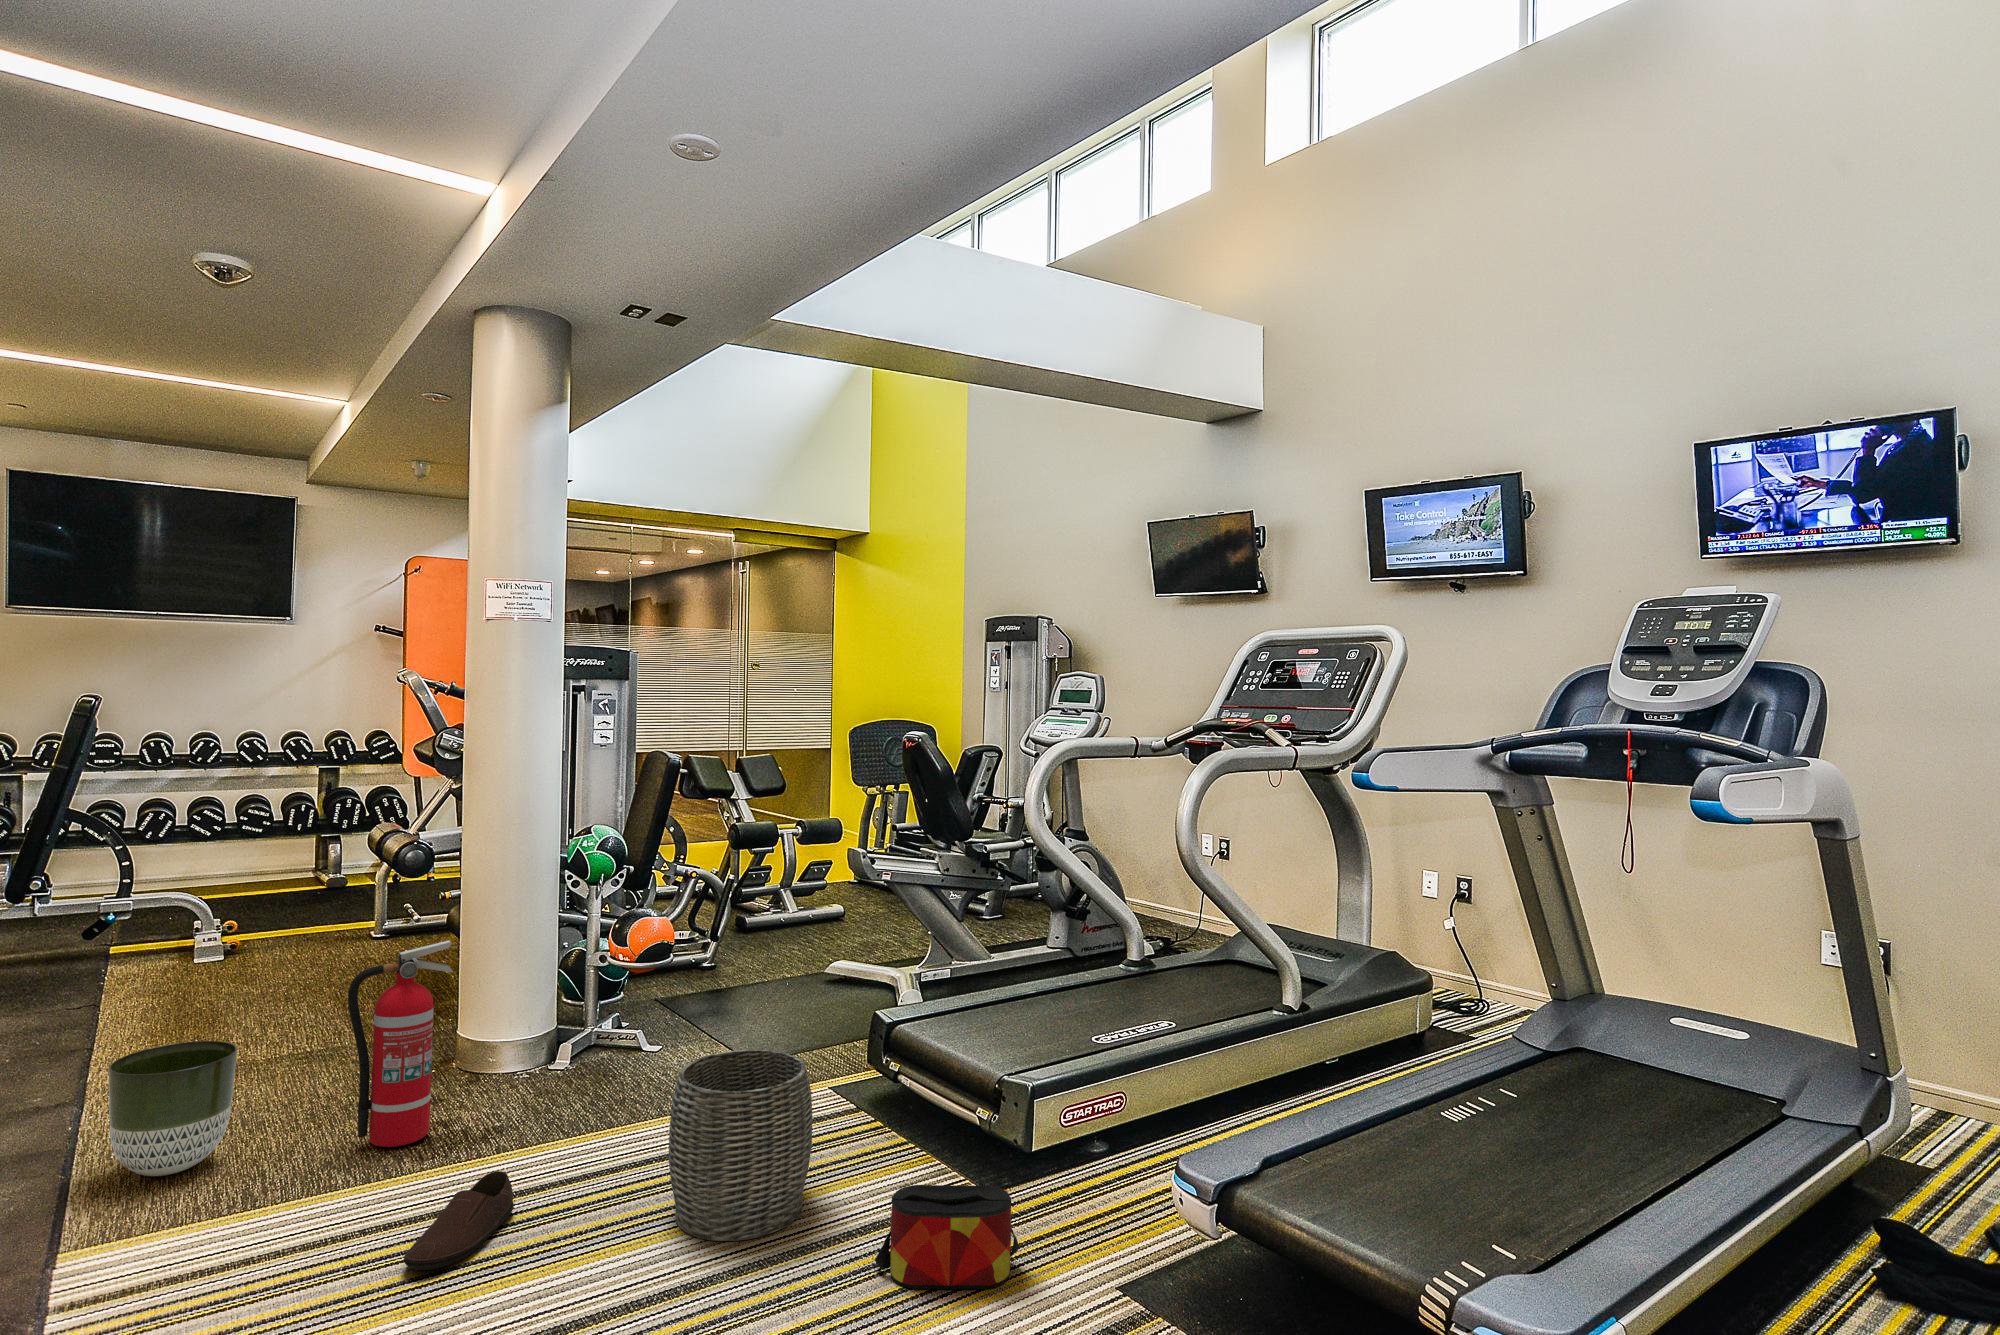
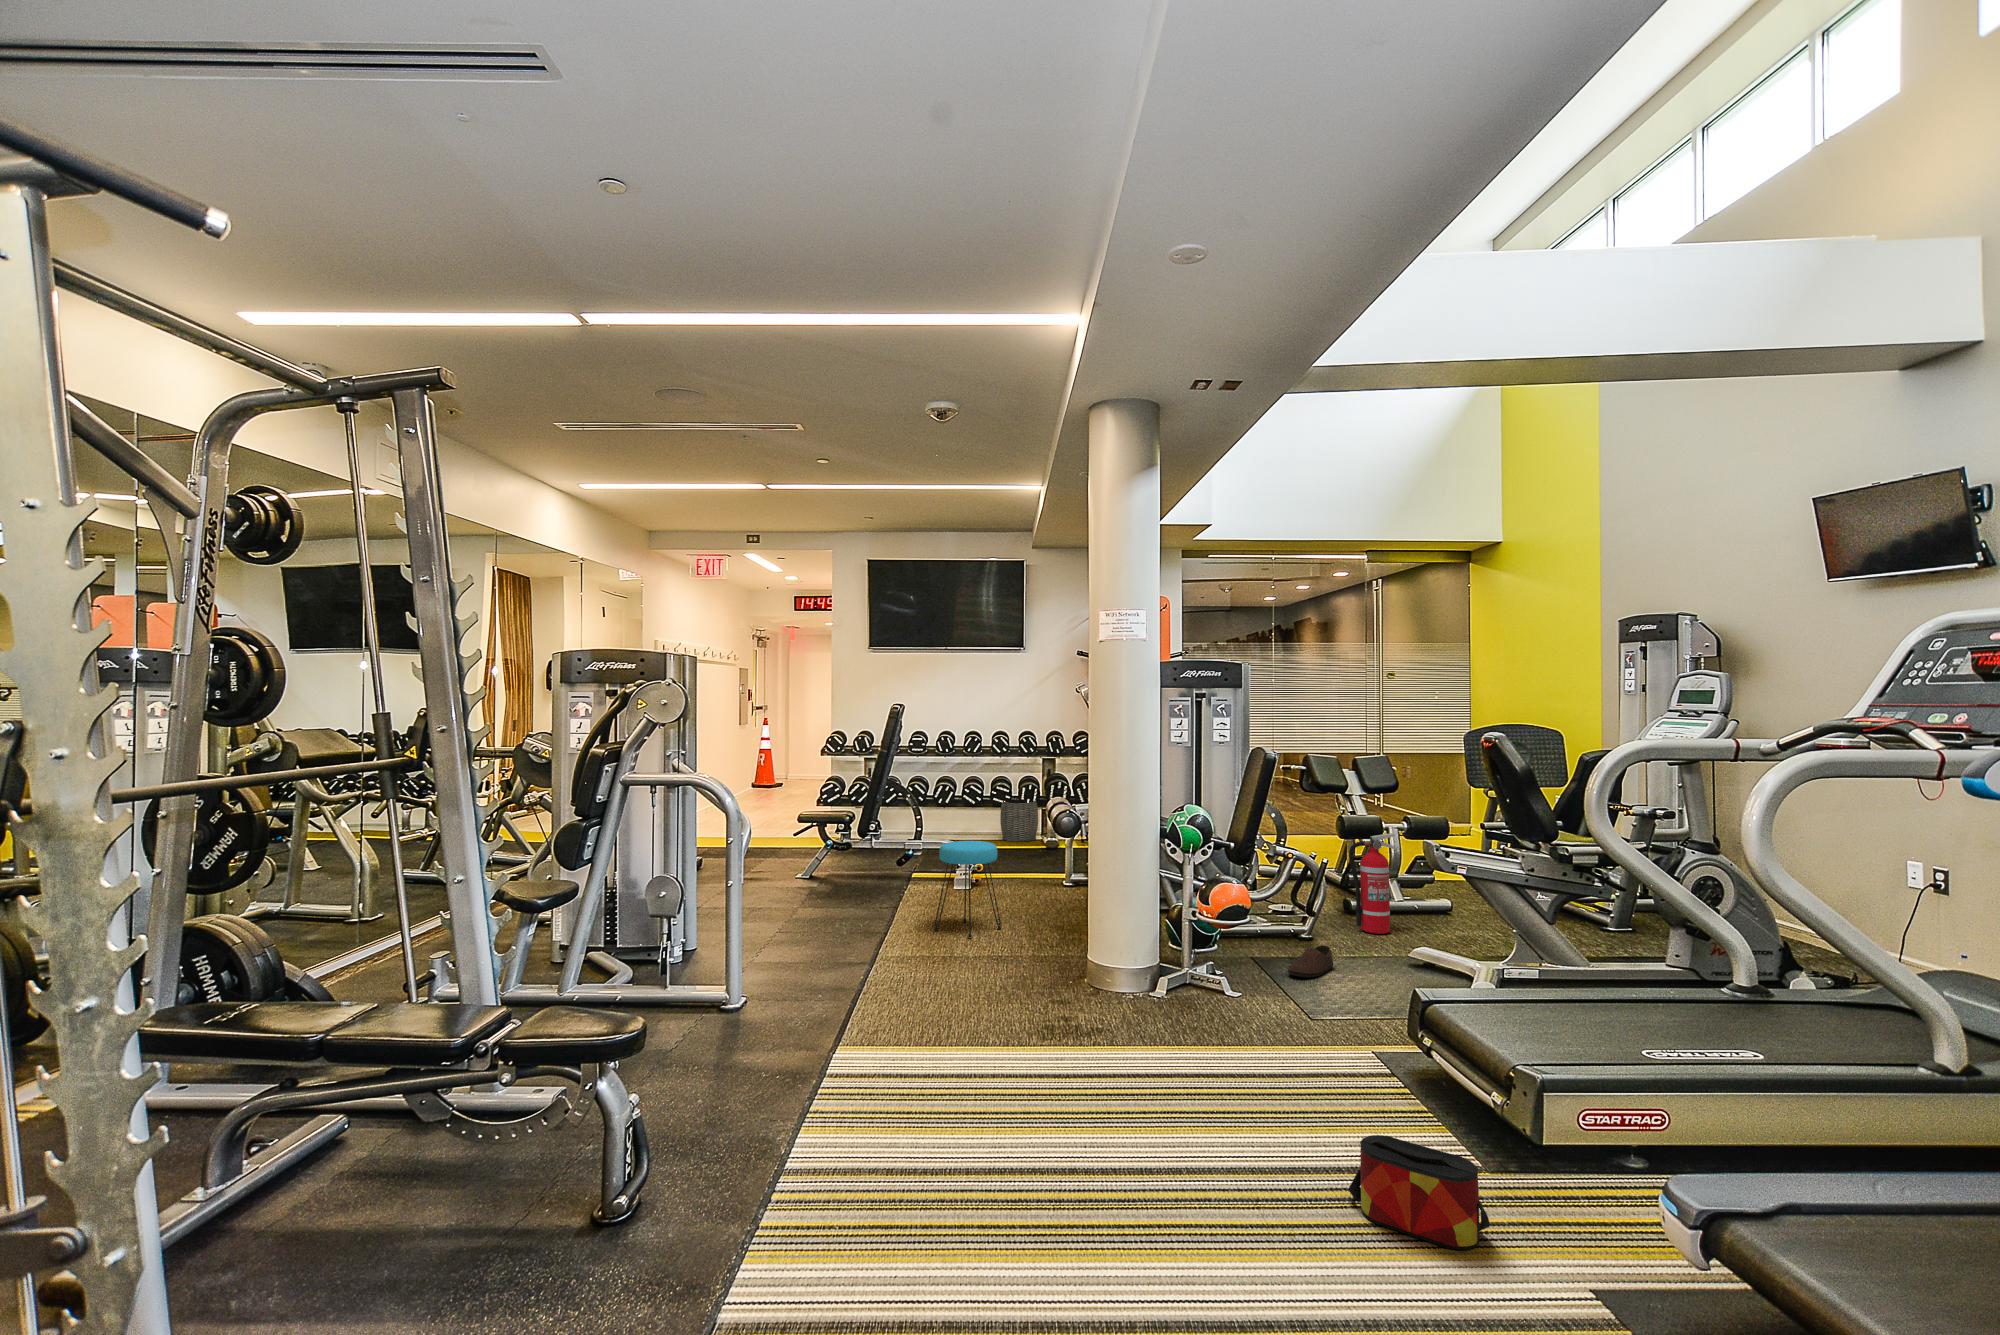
stool: none [135,898,266,1049] -> present [934,841,1001,937]
fire extinguisher: present [348,940,453,1147] -> present [1349,833,1397,934]
planter: present [109,1041,237,1176] -> none [898,926,960,1005]
woven basket: present [669,1050,812,1241] -> present [1000,801,1038,841]
shoe: present [404,1171,514,1270] -> present [1287,946,1333,978]

